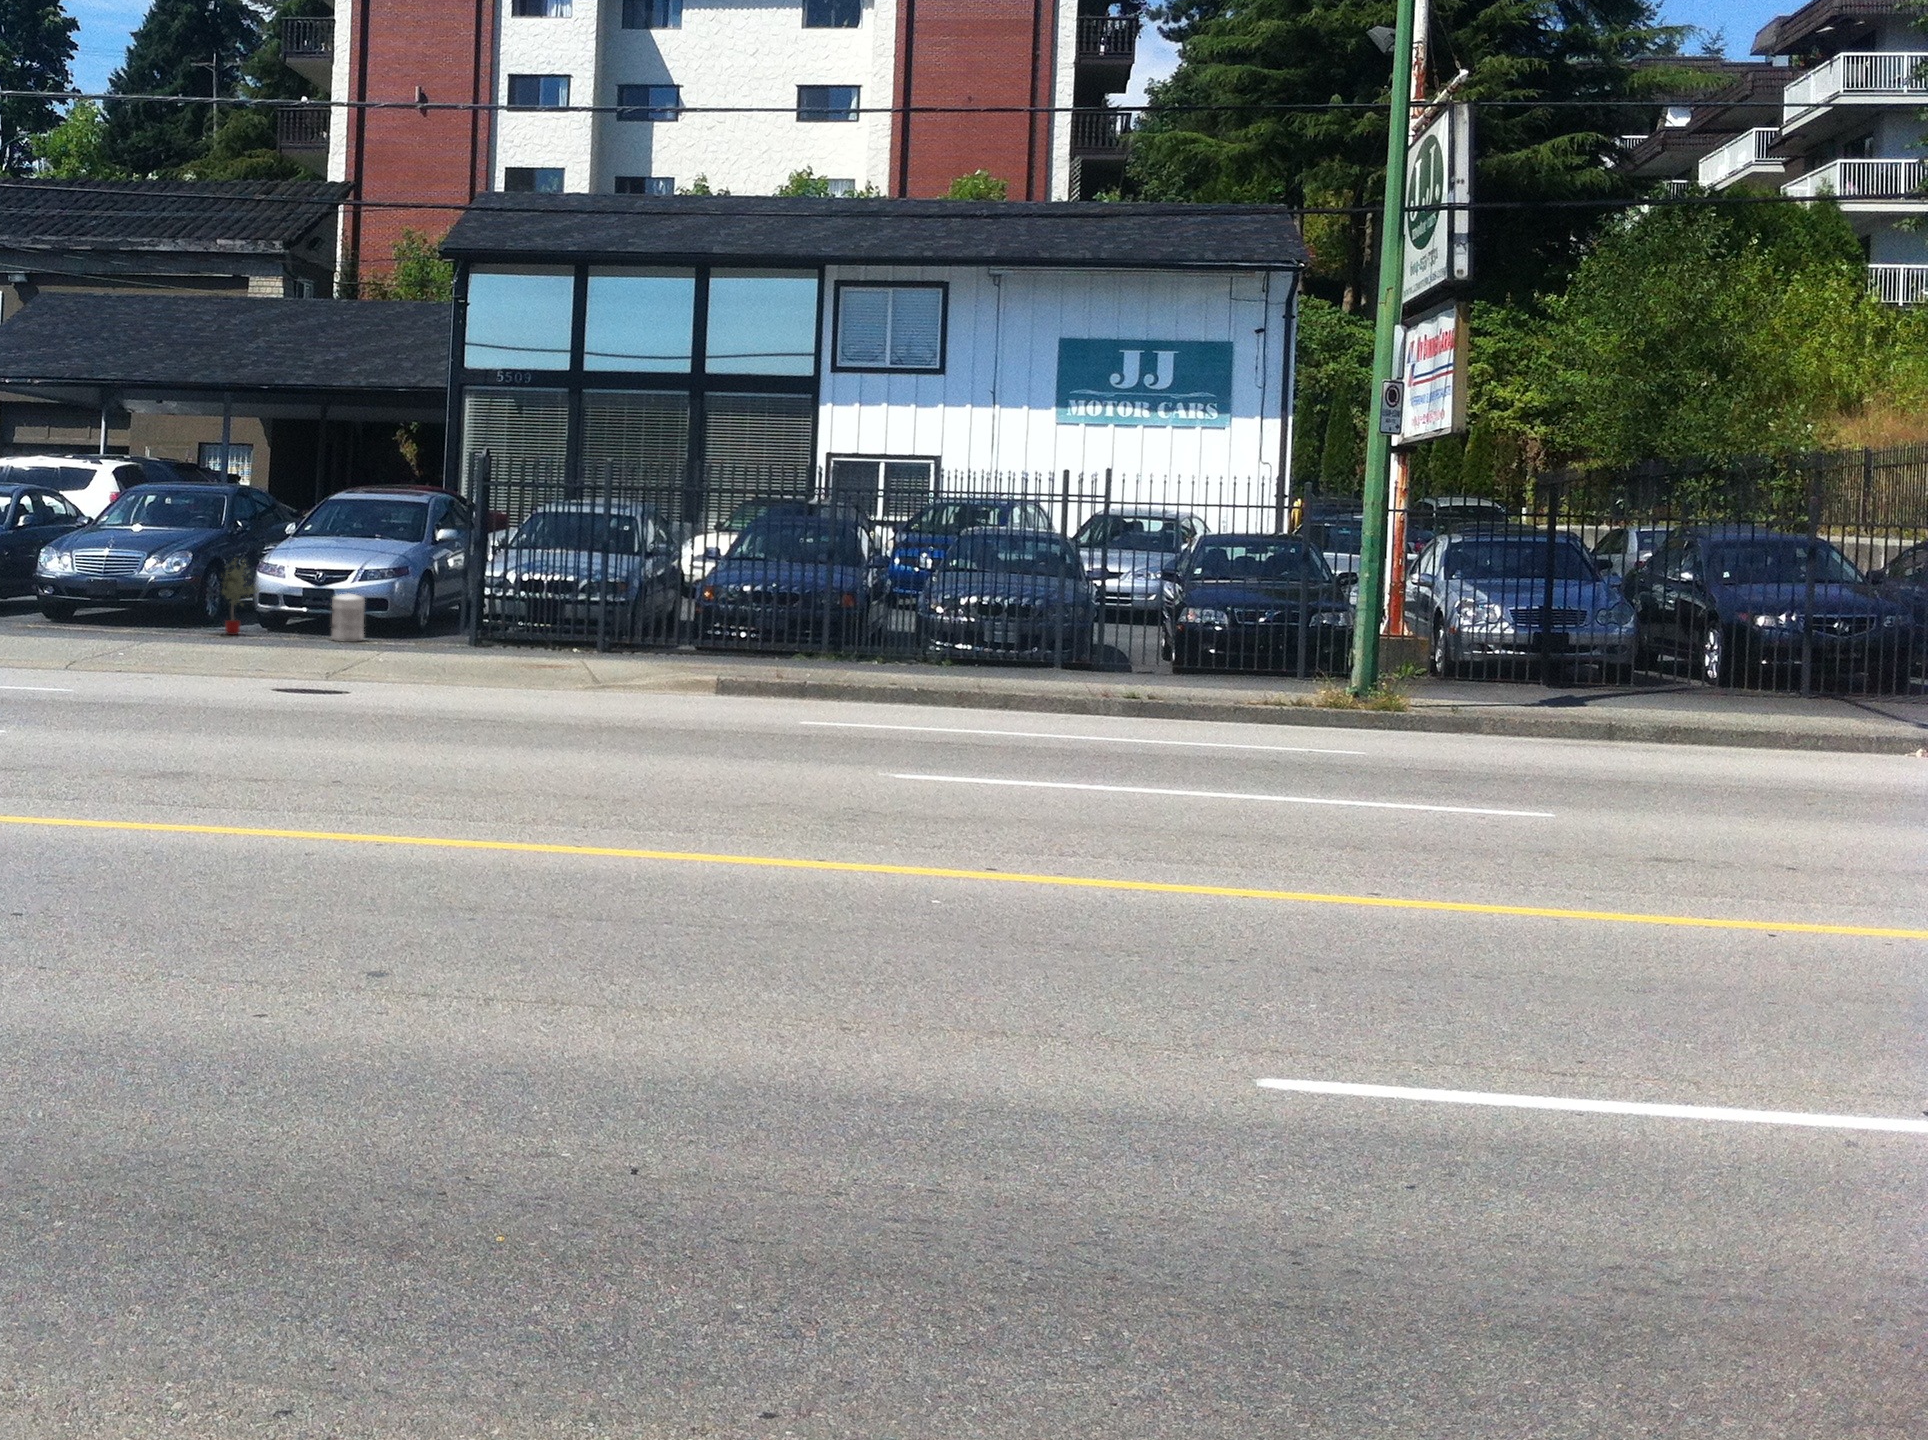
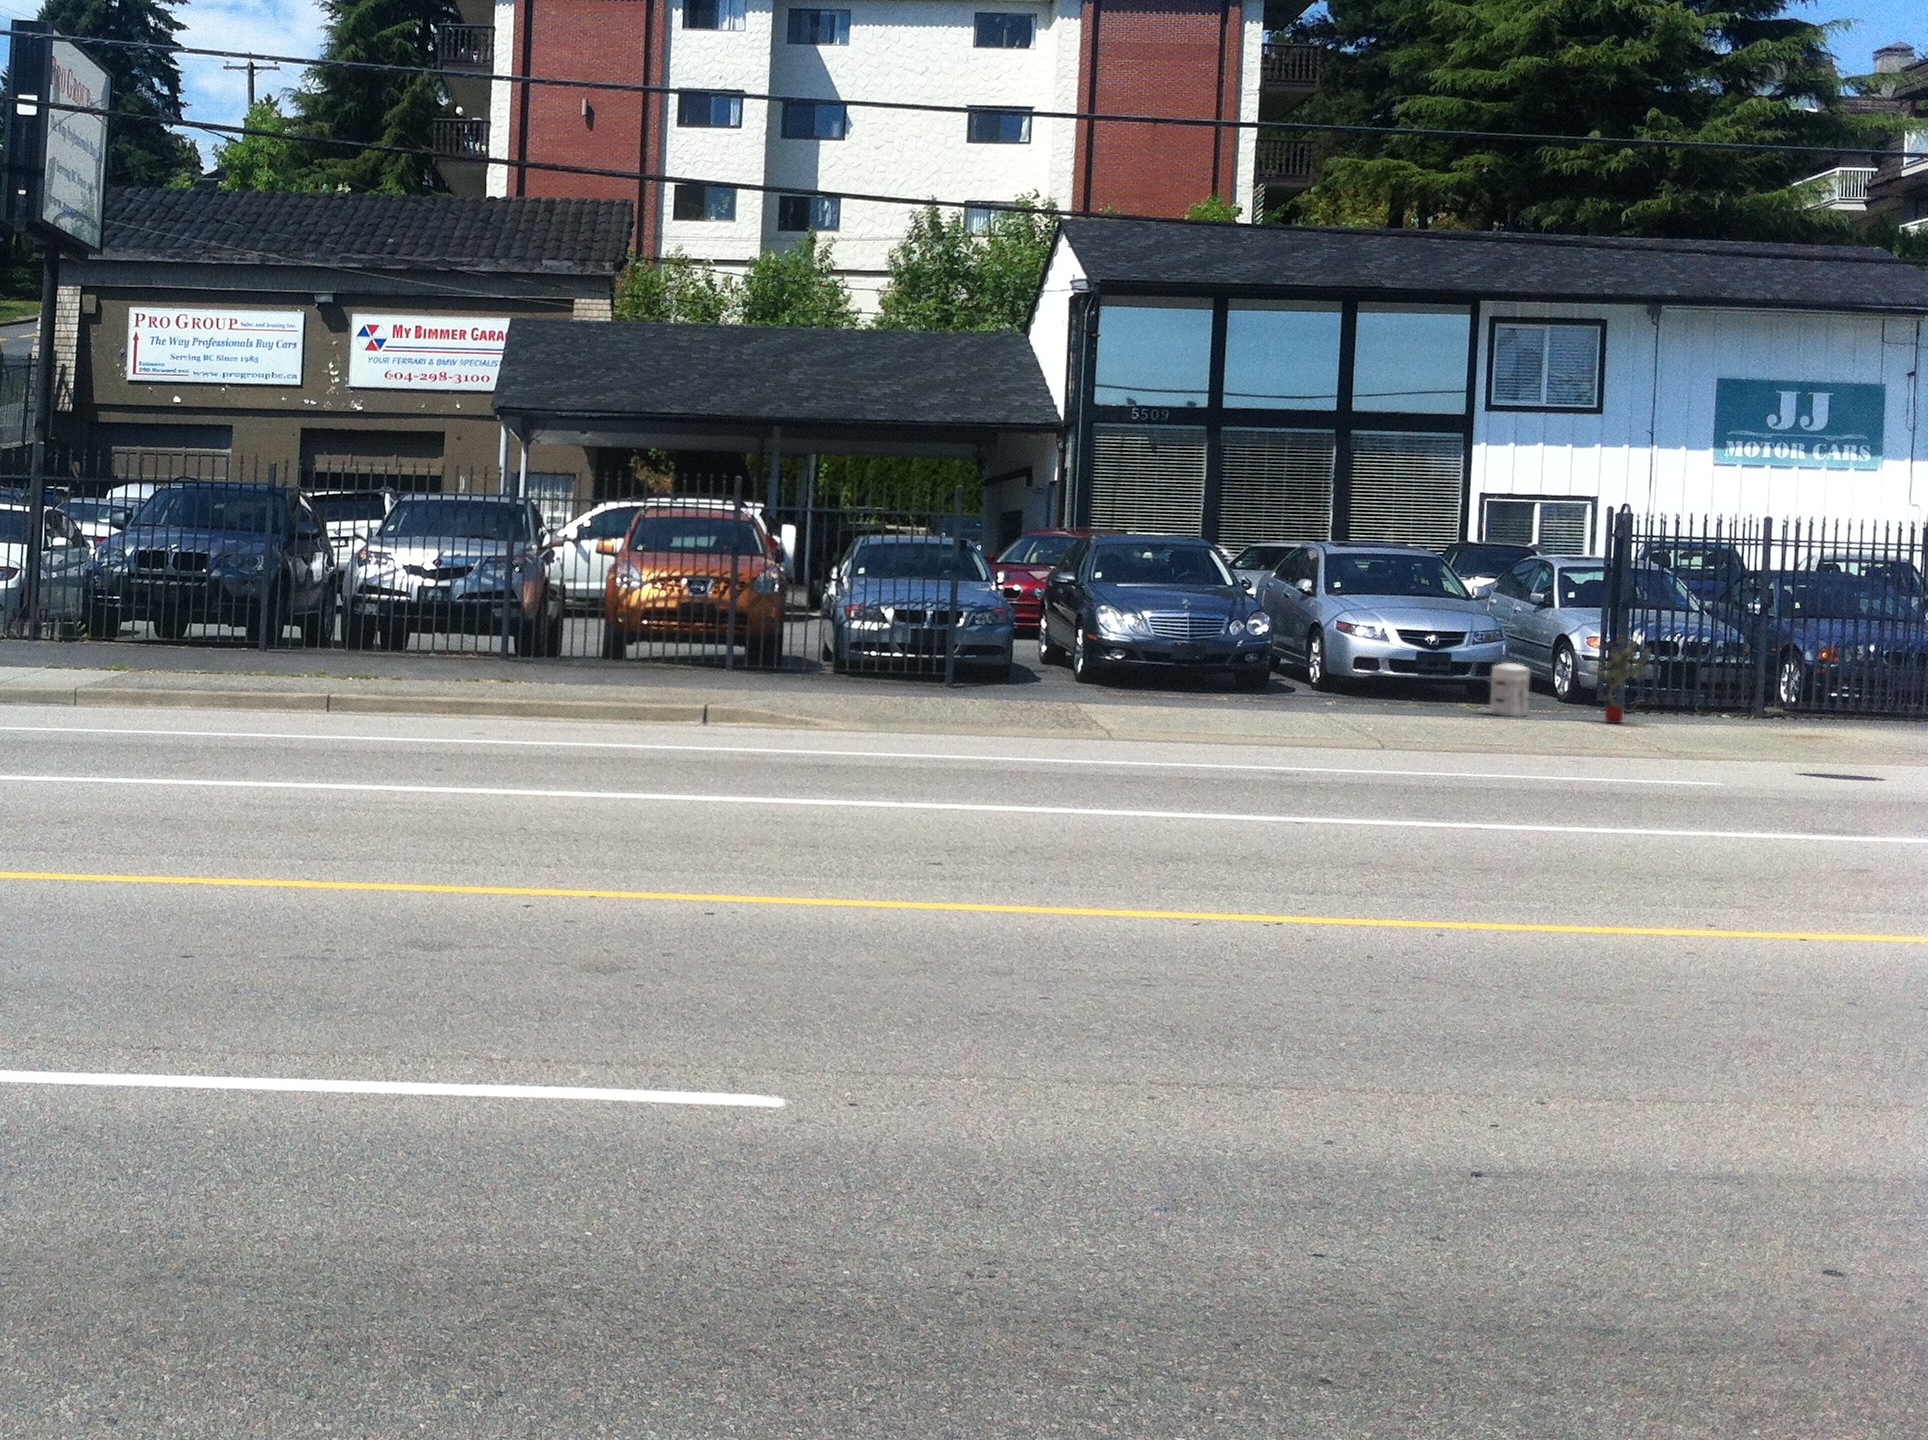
waste bin: present [331,594,365,642] -> present [1490,663,1530,717]

